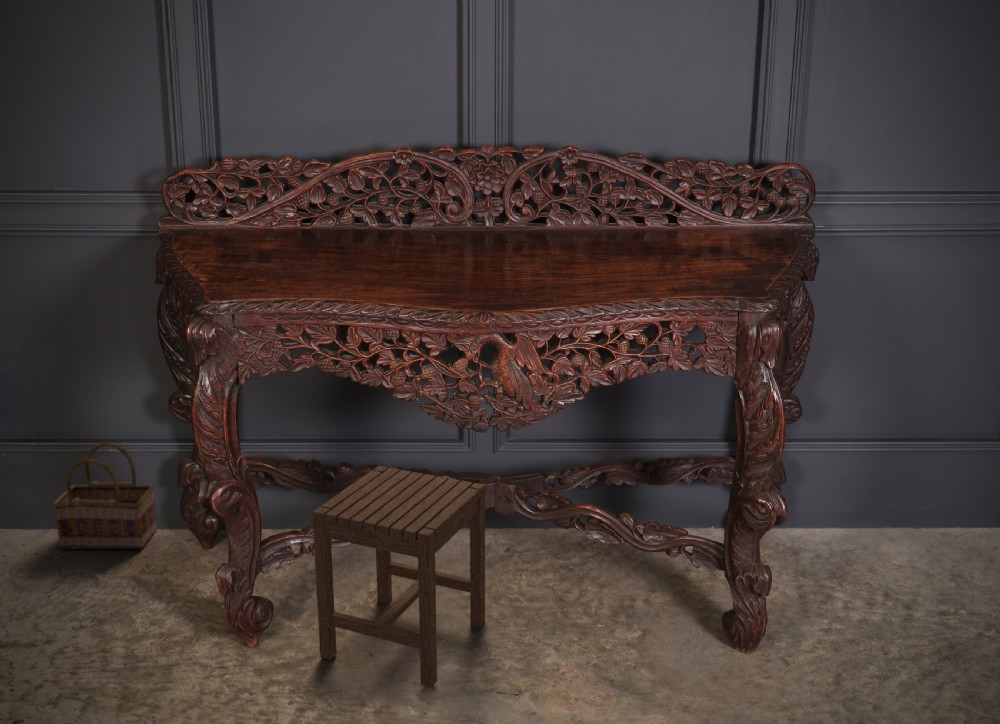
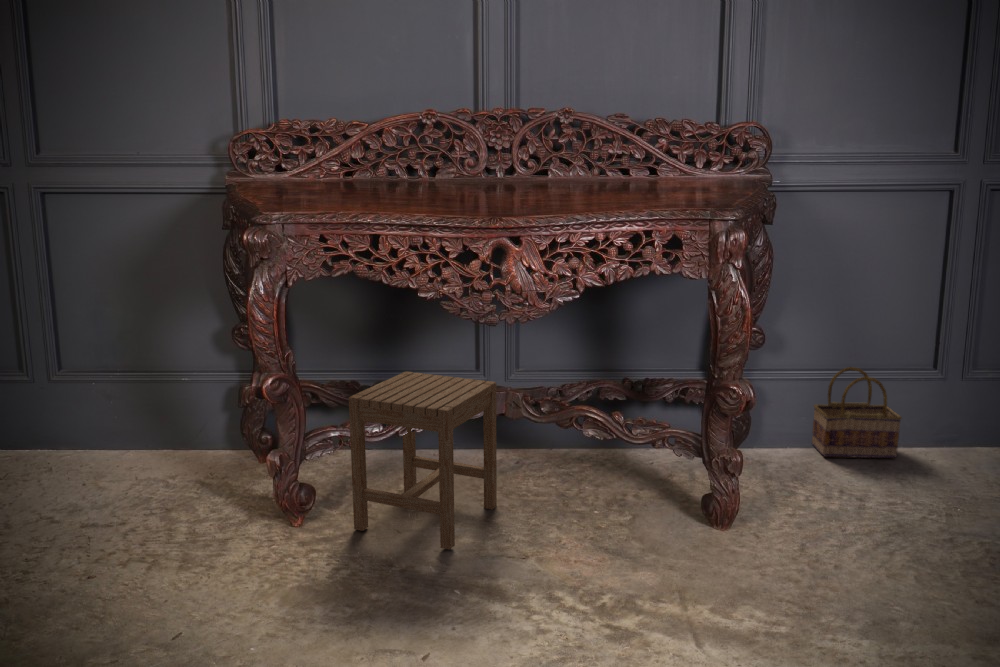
basket: present [53,443,157,549] -> present [812,367,902,458]

